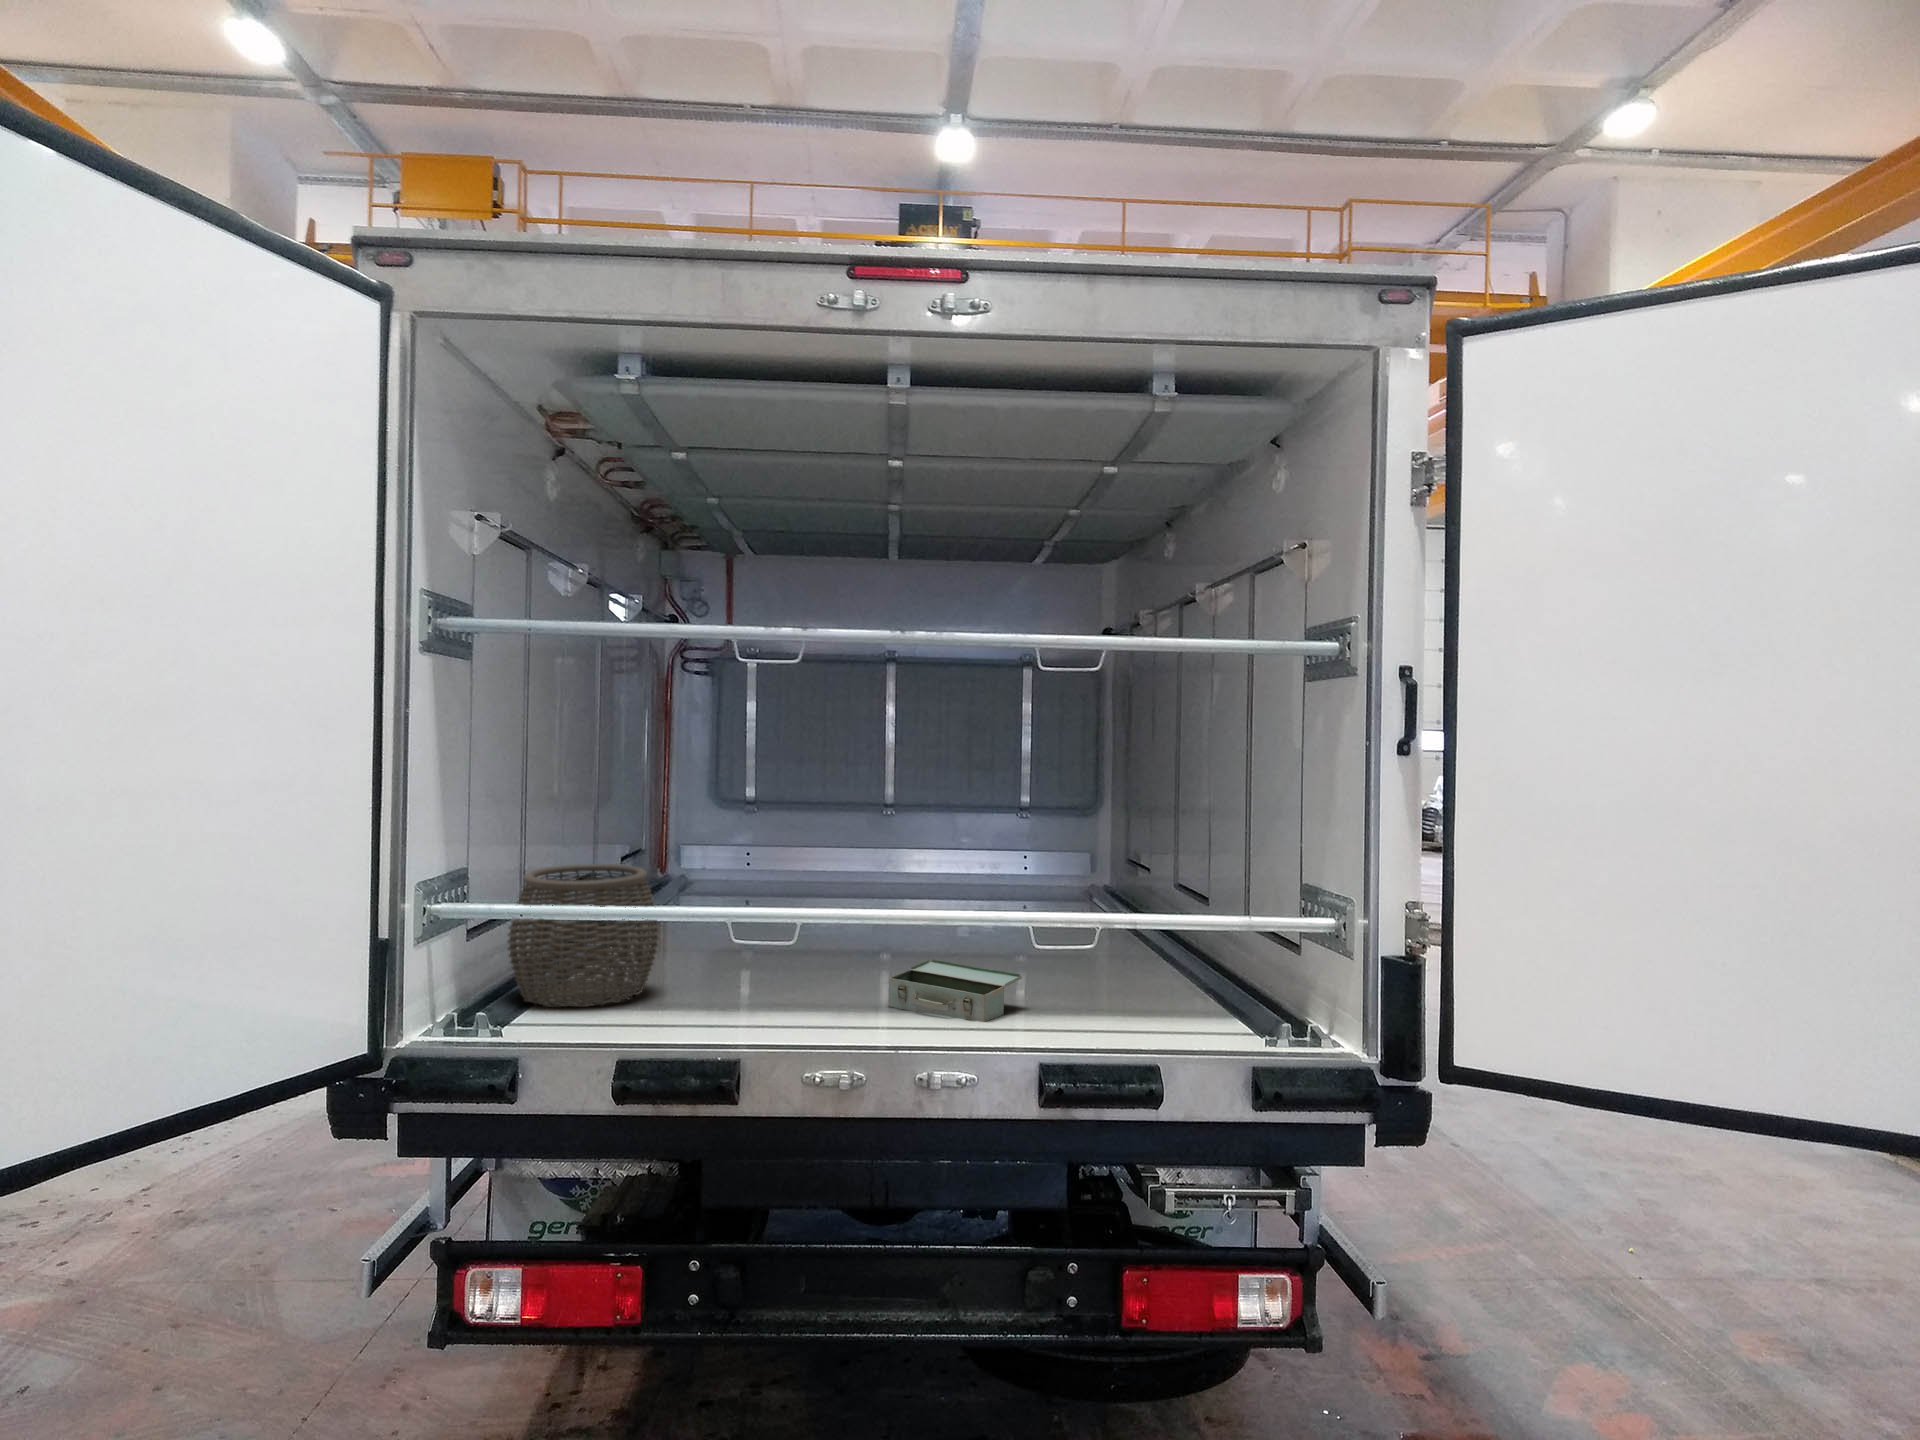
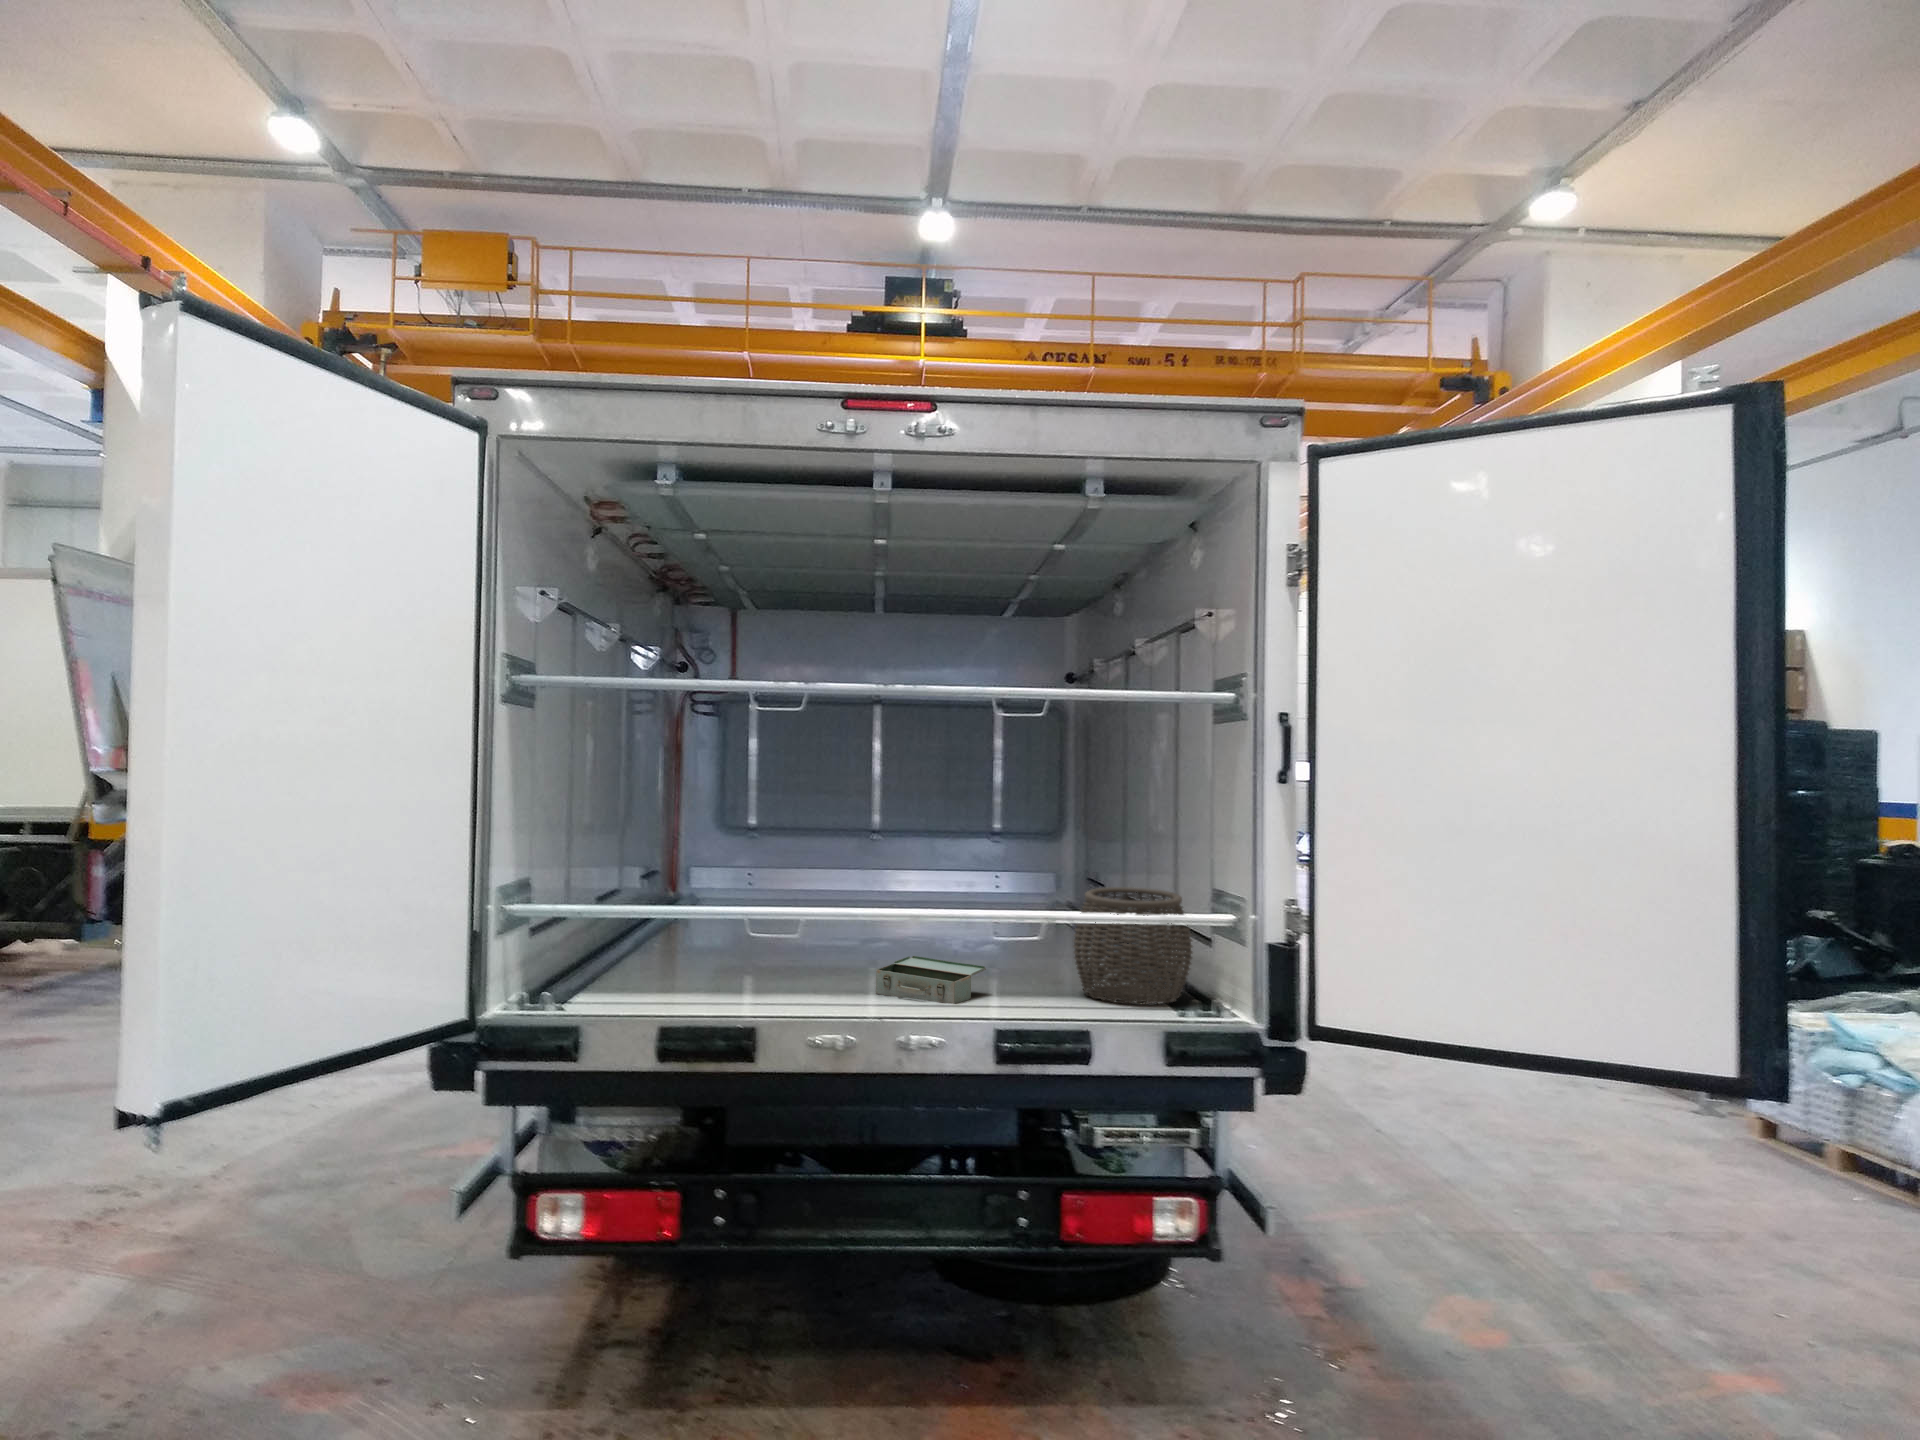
woven basket: present [507,864,660,1007] -> present [1073,887,1192,1005]

